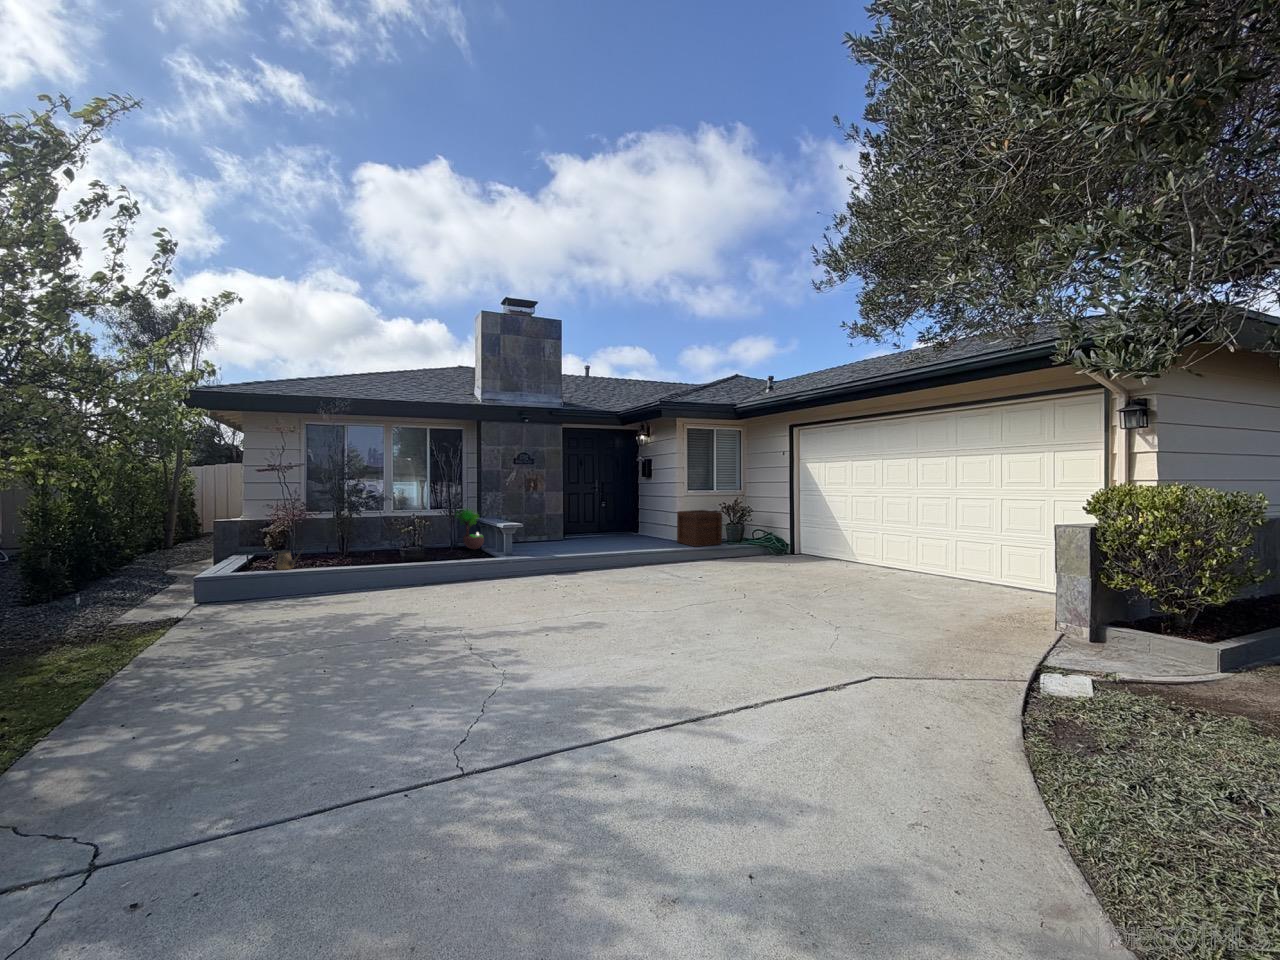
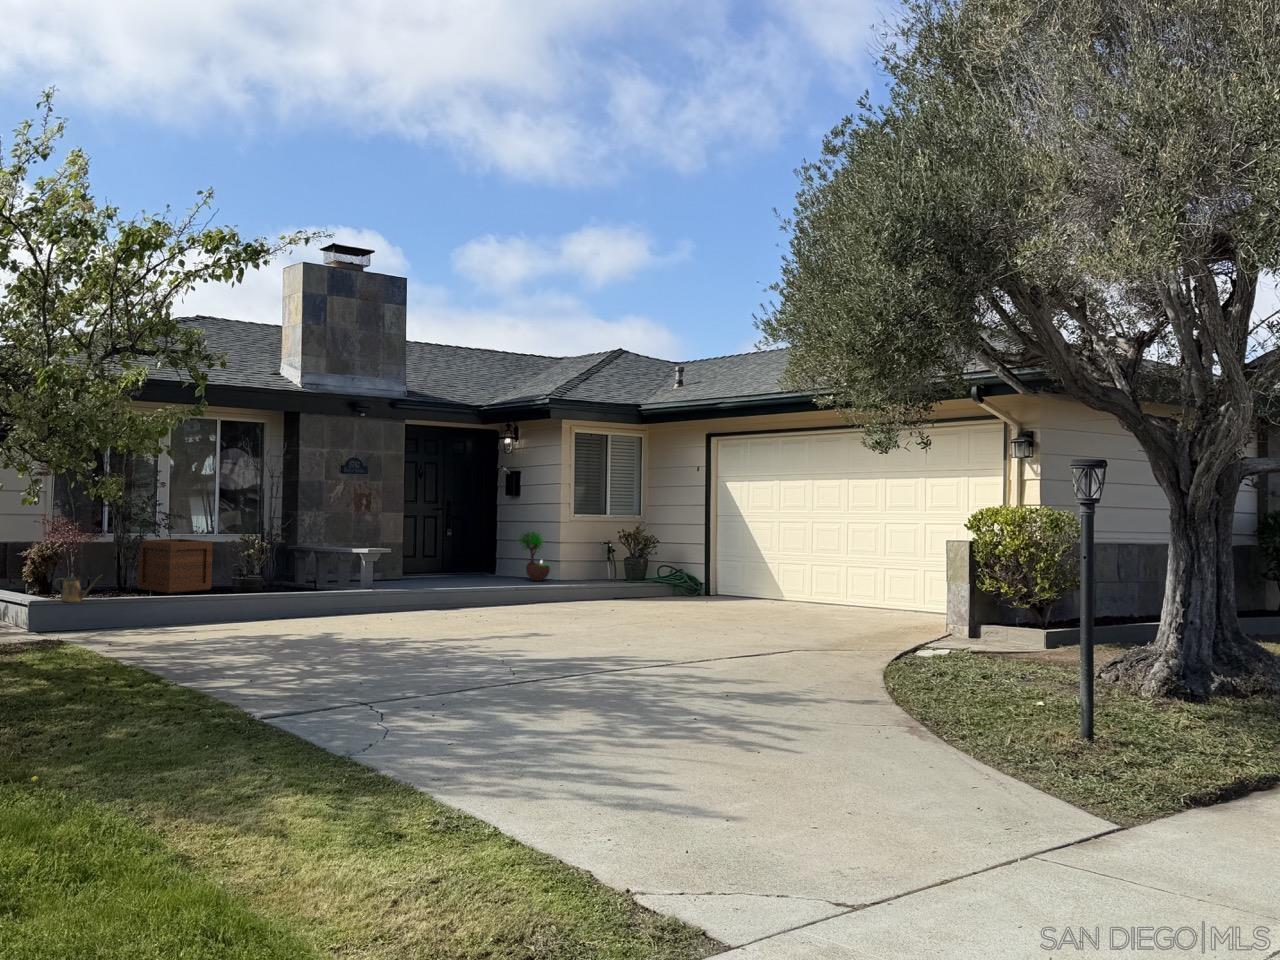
potted tree: present [456,509,484,549] -> present [519,530,550,581]
wooden crate: present [677,510,722,547] -> present [137,539,213,593]

